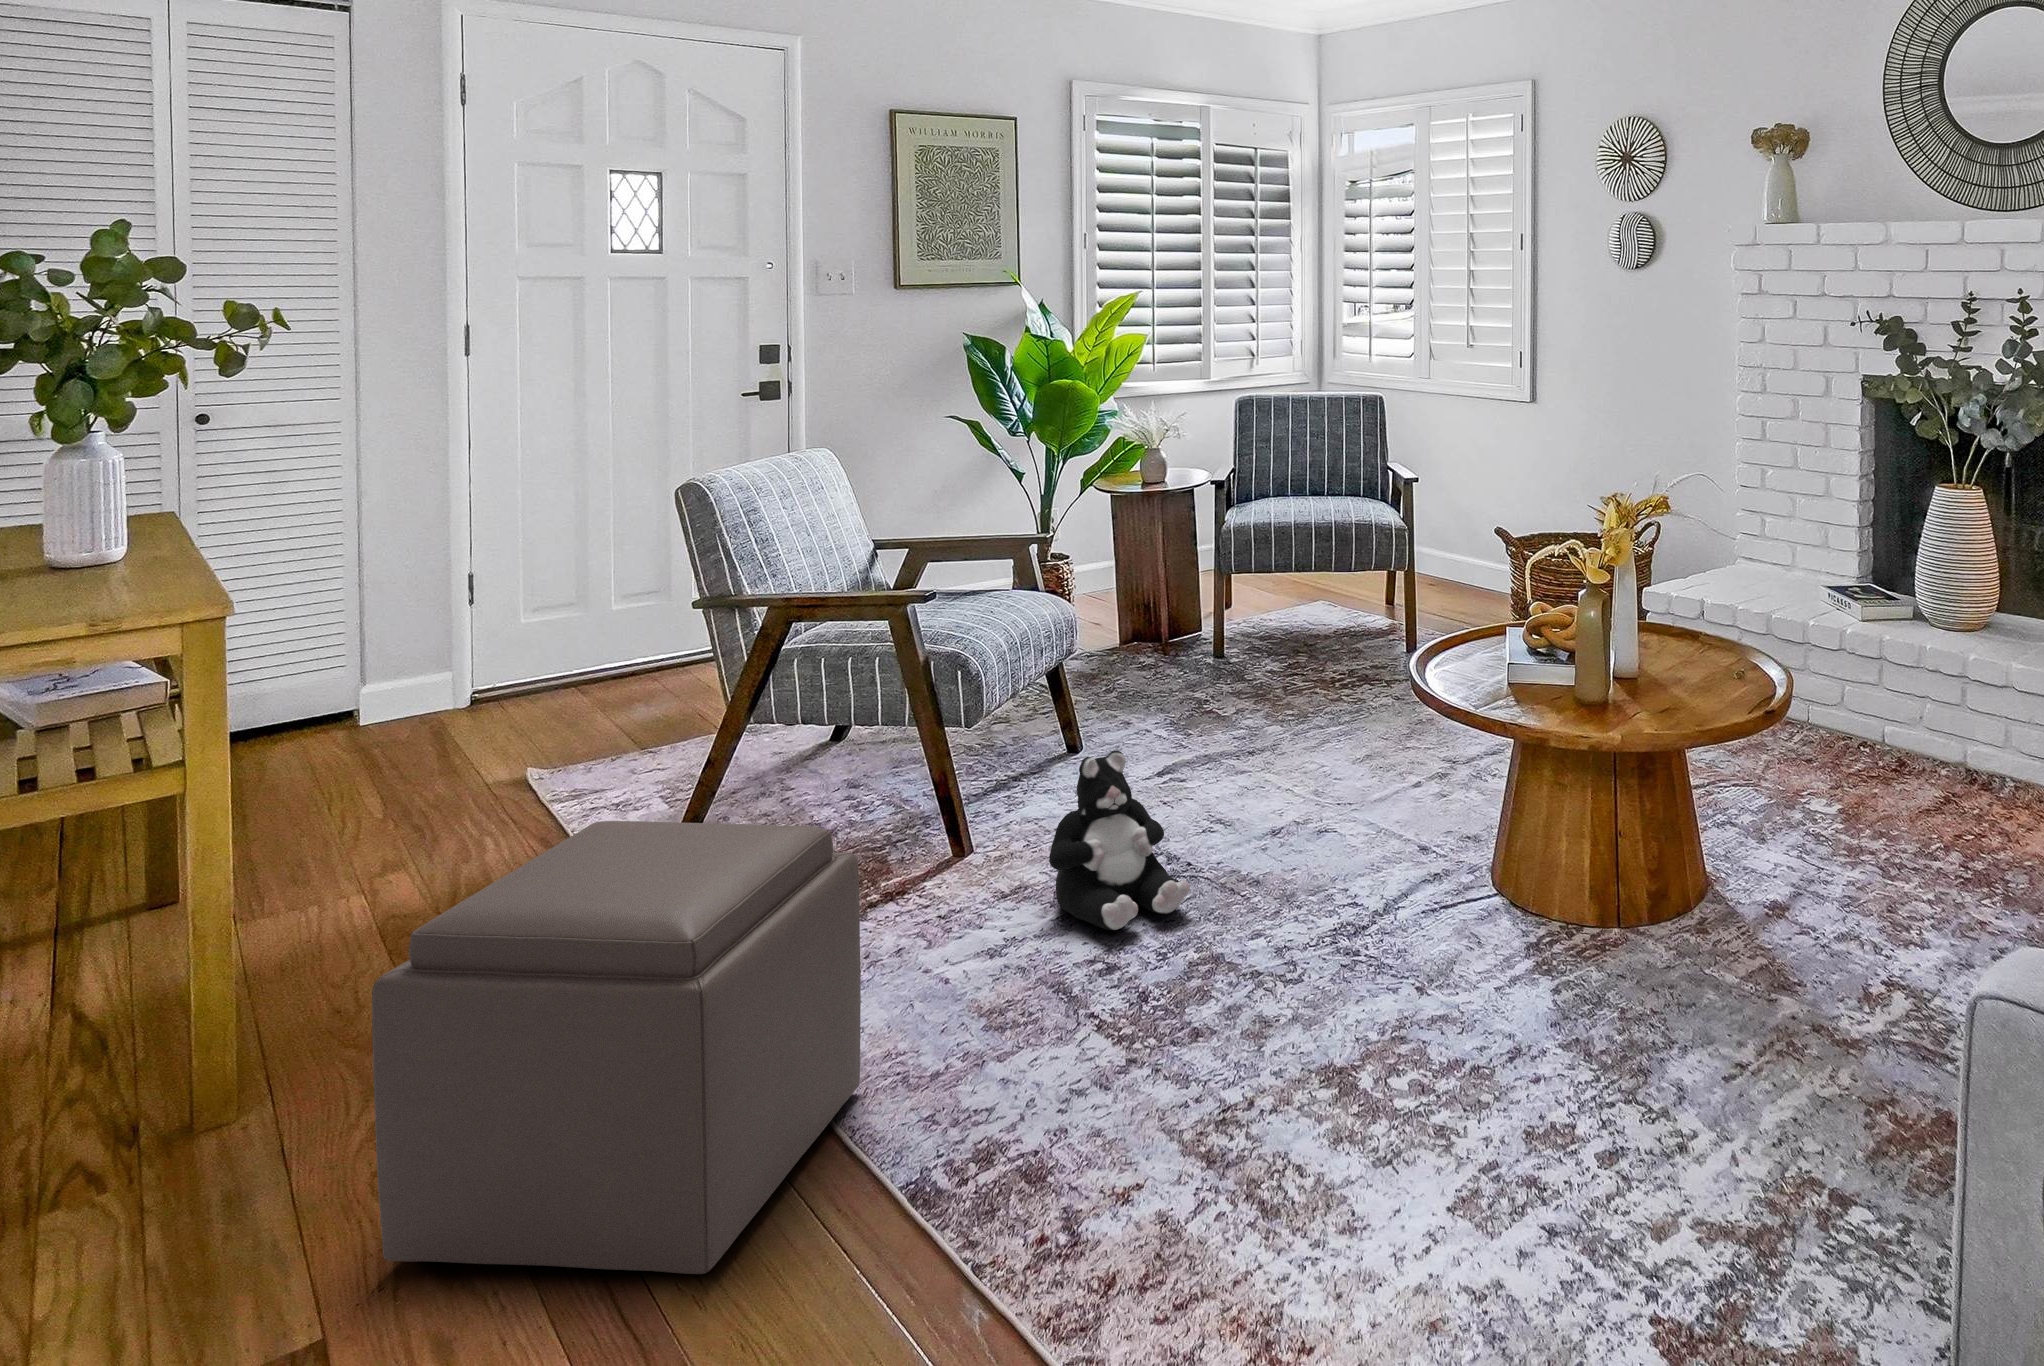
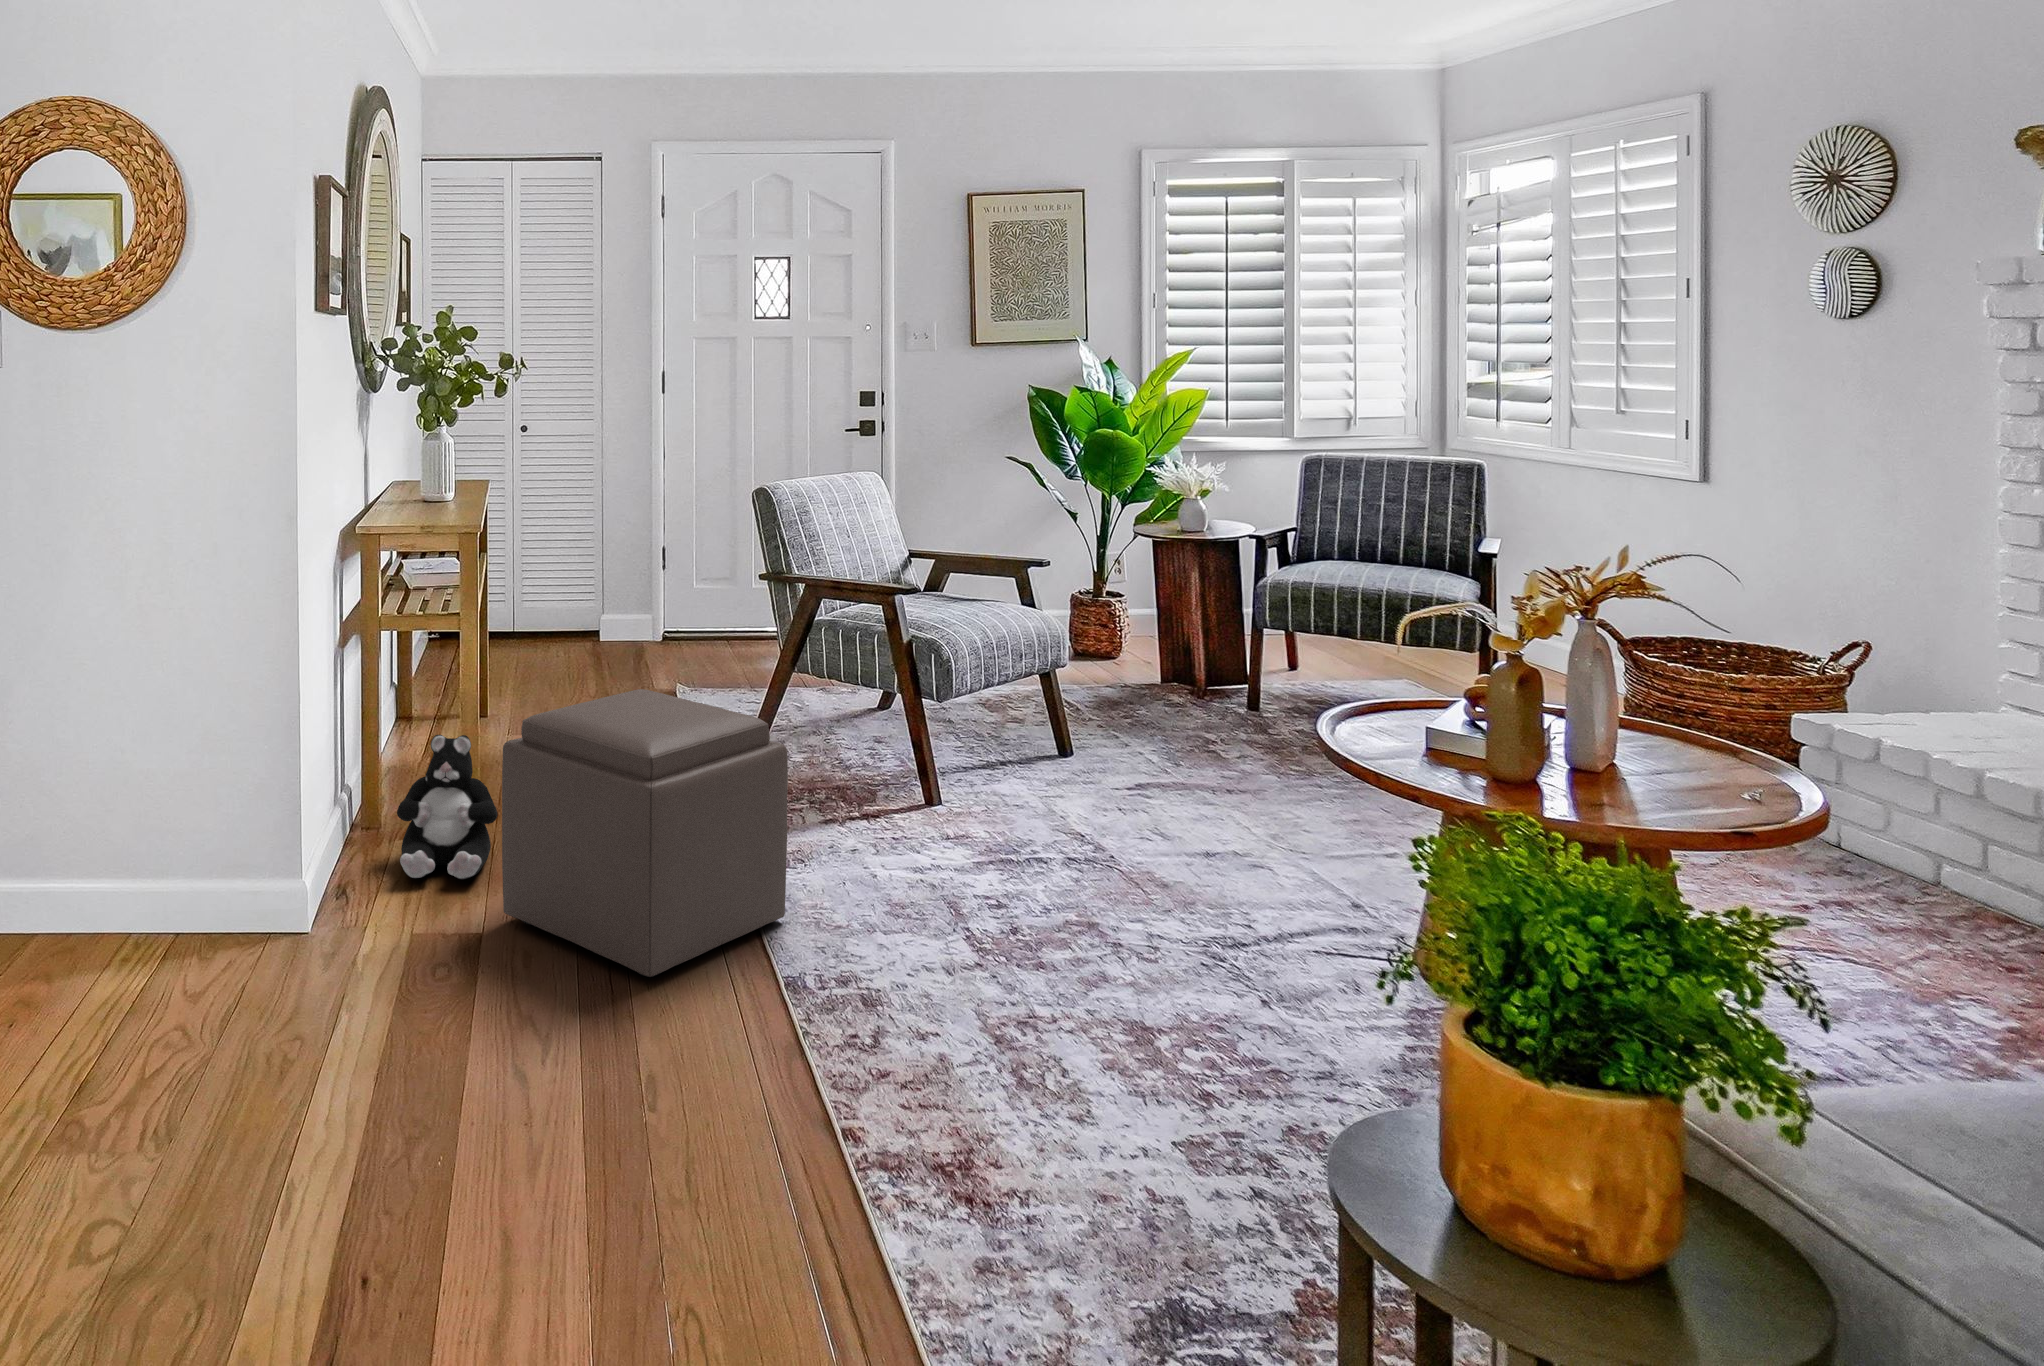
plush toy: present [1049,751,1190,930] -> present [397,735,498,879]

